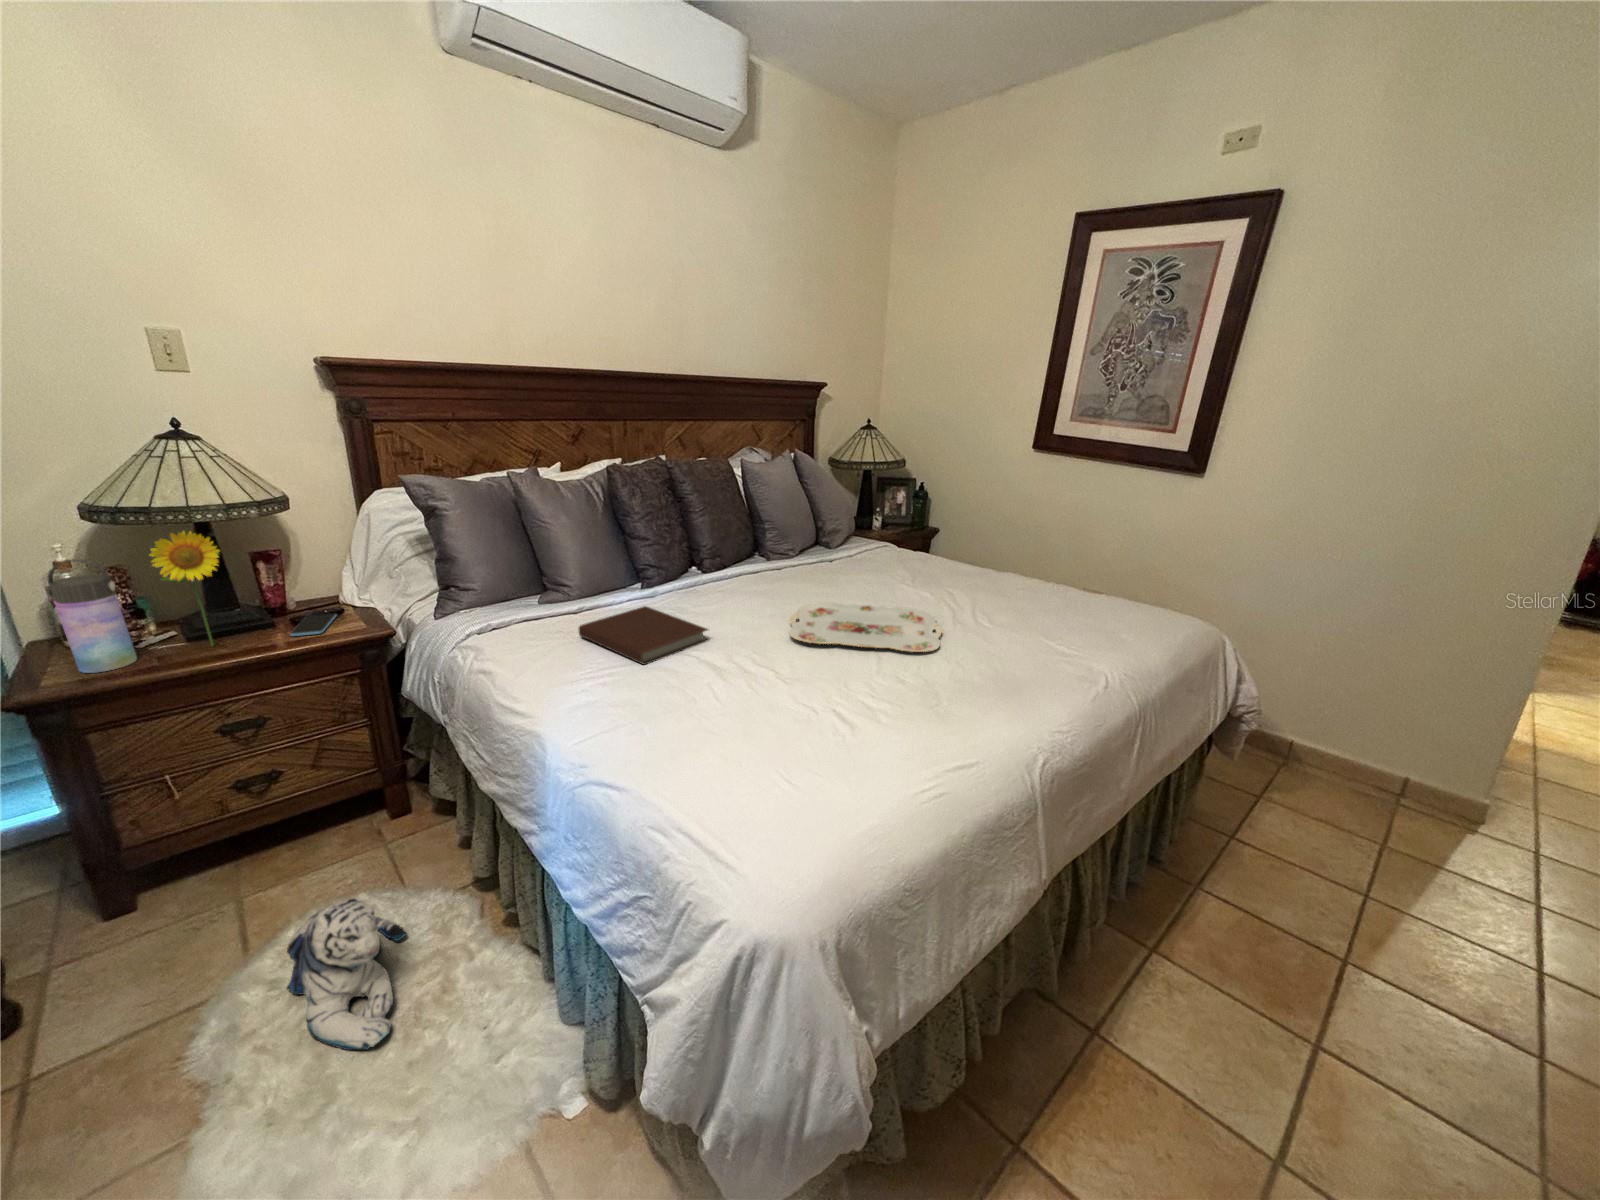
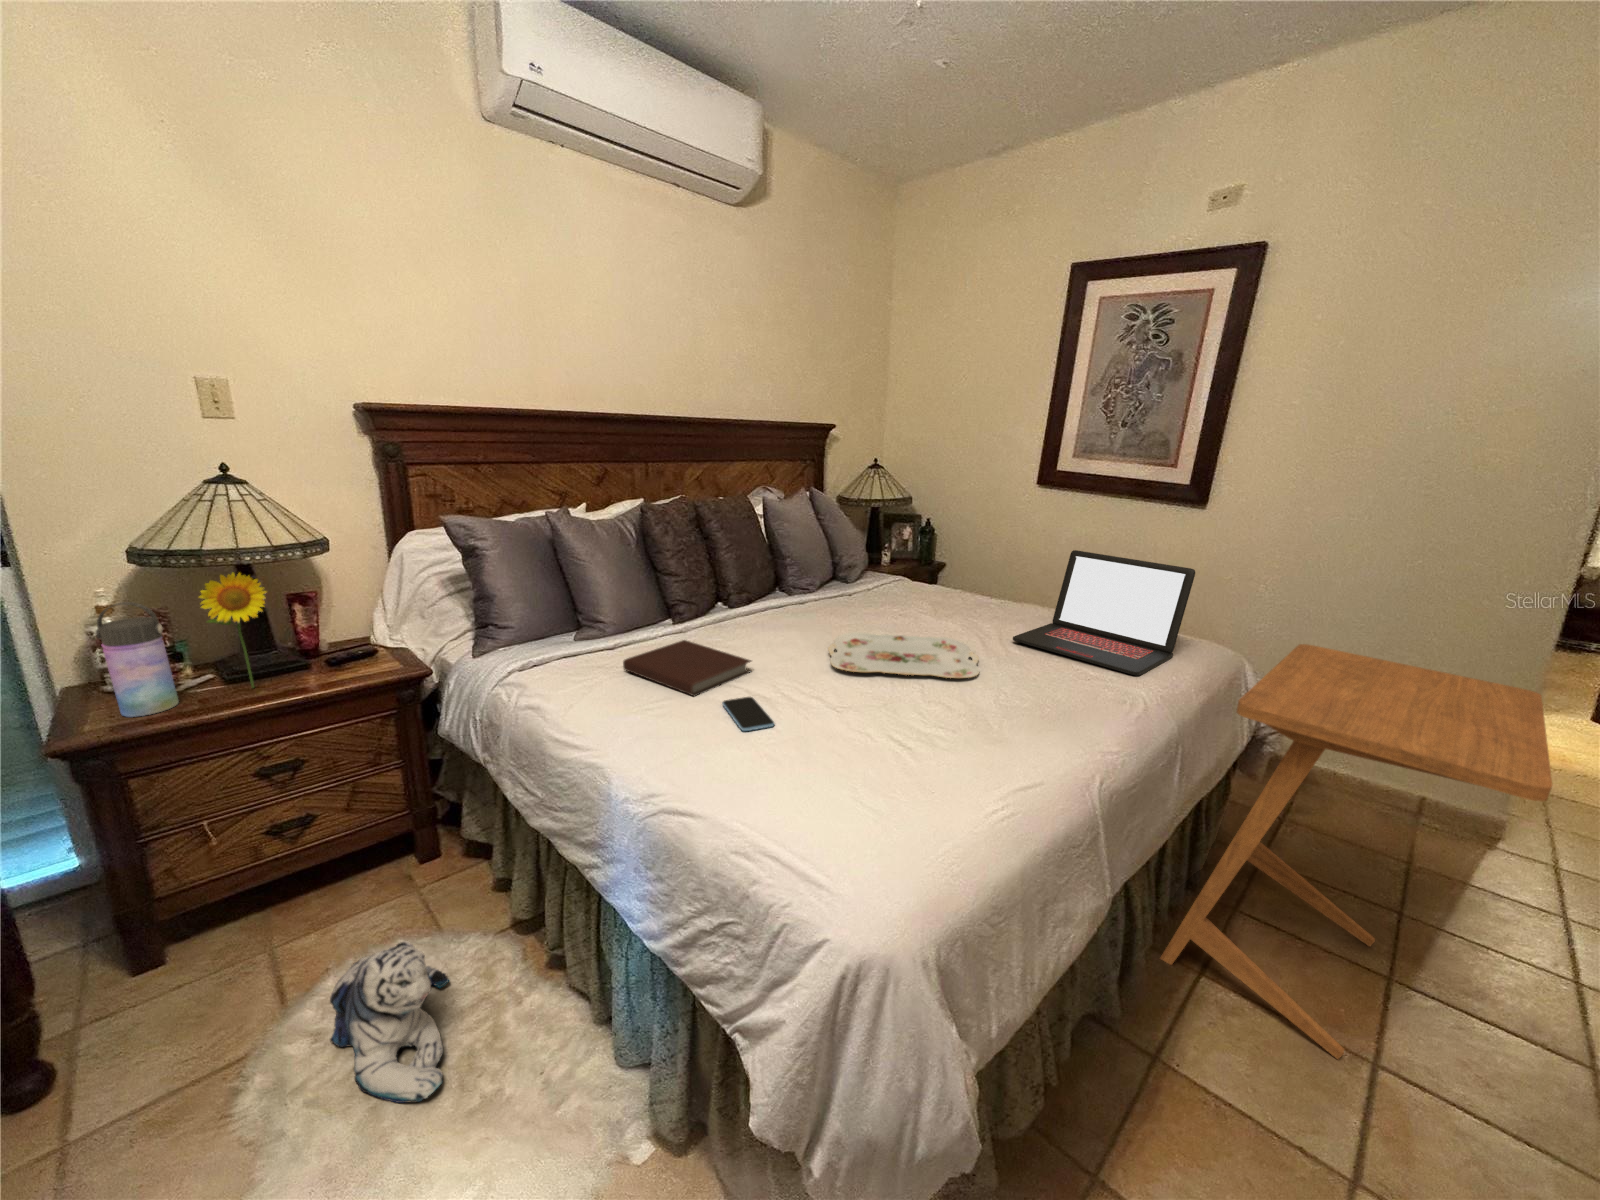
laptop: none [983,521,1173,653] -> present [1013,550,1195,676]
smartphone: present [290,614,336,636] -> present [722,697,774,731]
side table: none [1113,623,1523,1040] -> present [1160,644,1552,1059]

